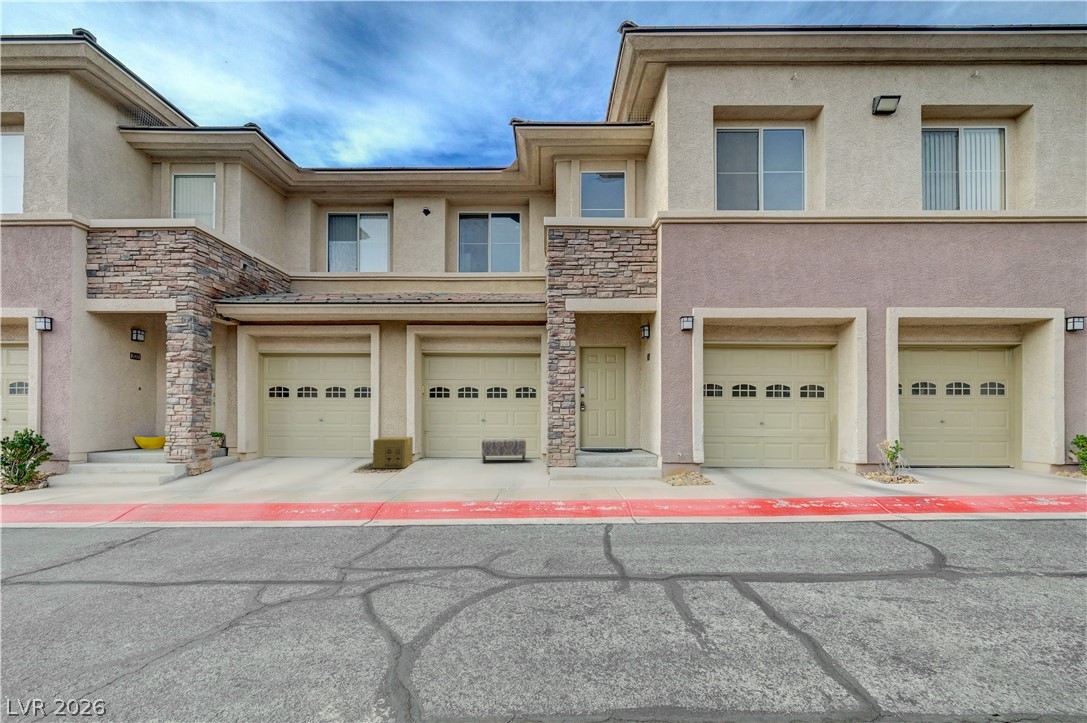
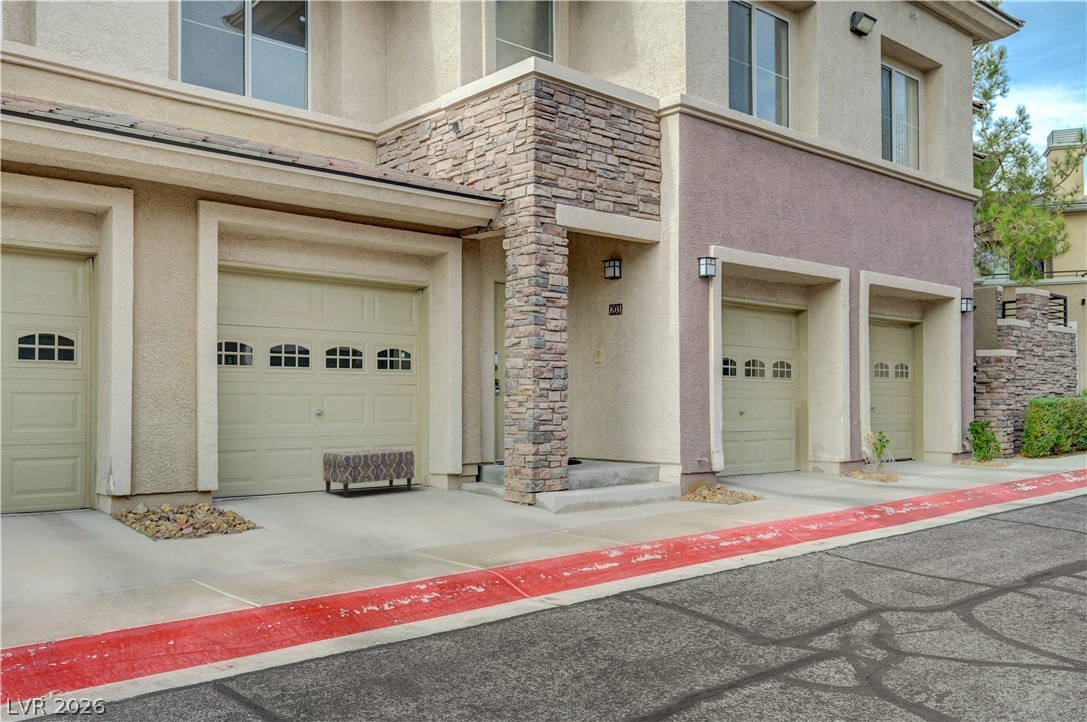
cardboard box: present [373,437,413,468] -> none [136,452,227,524]

